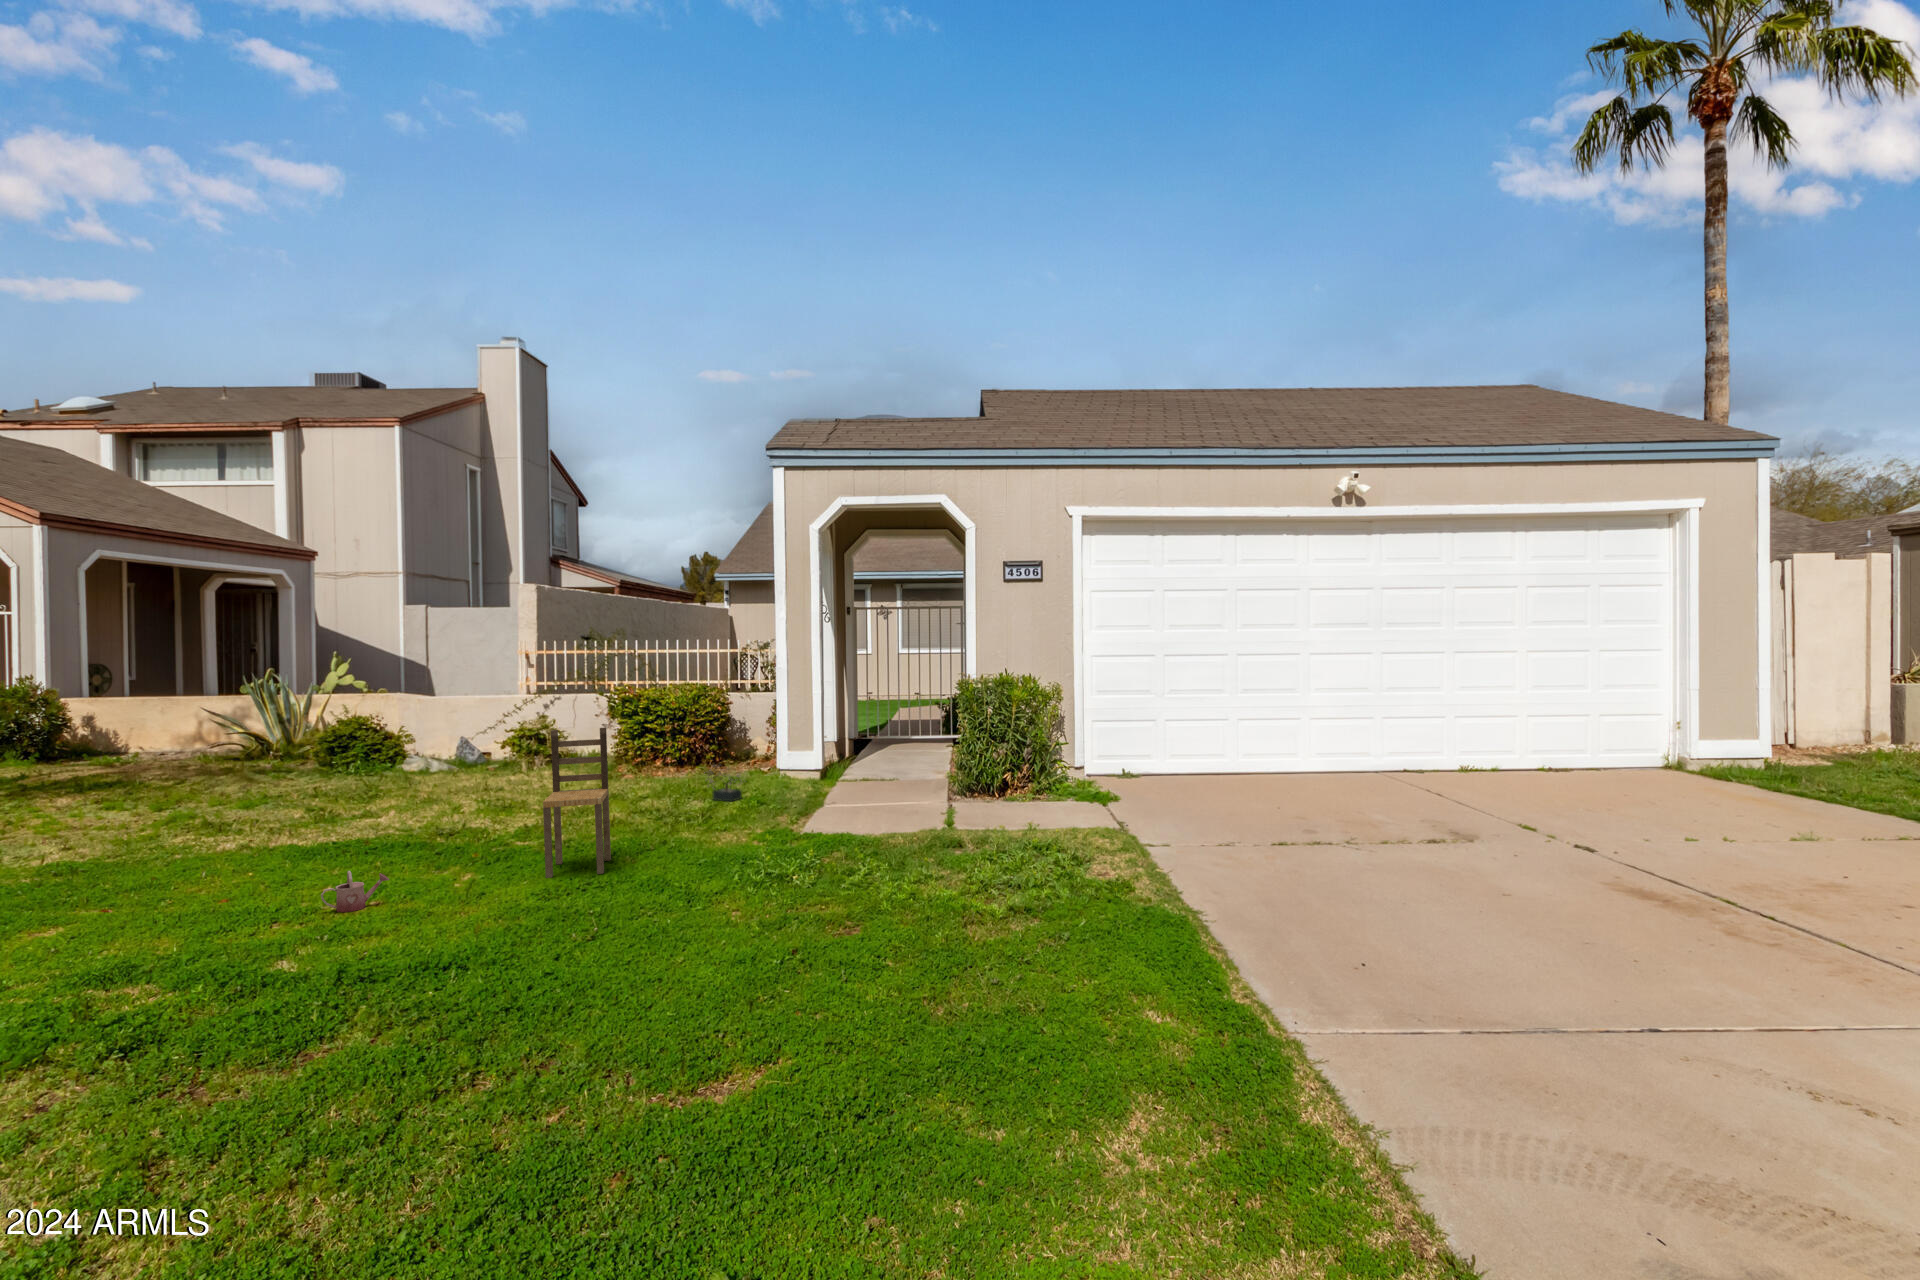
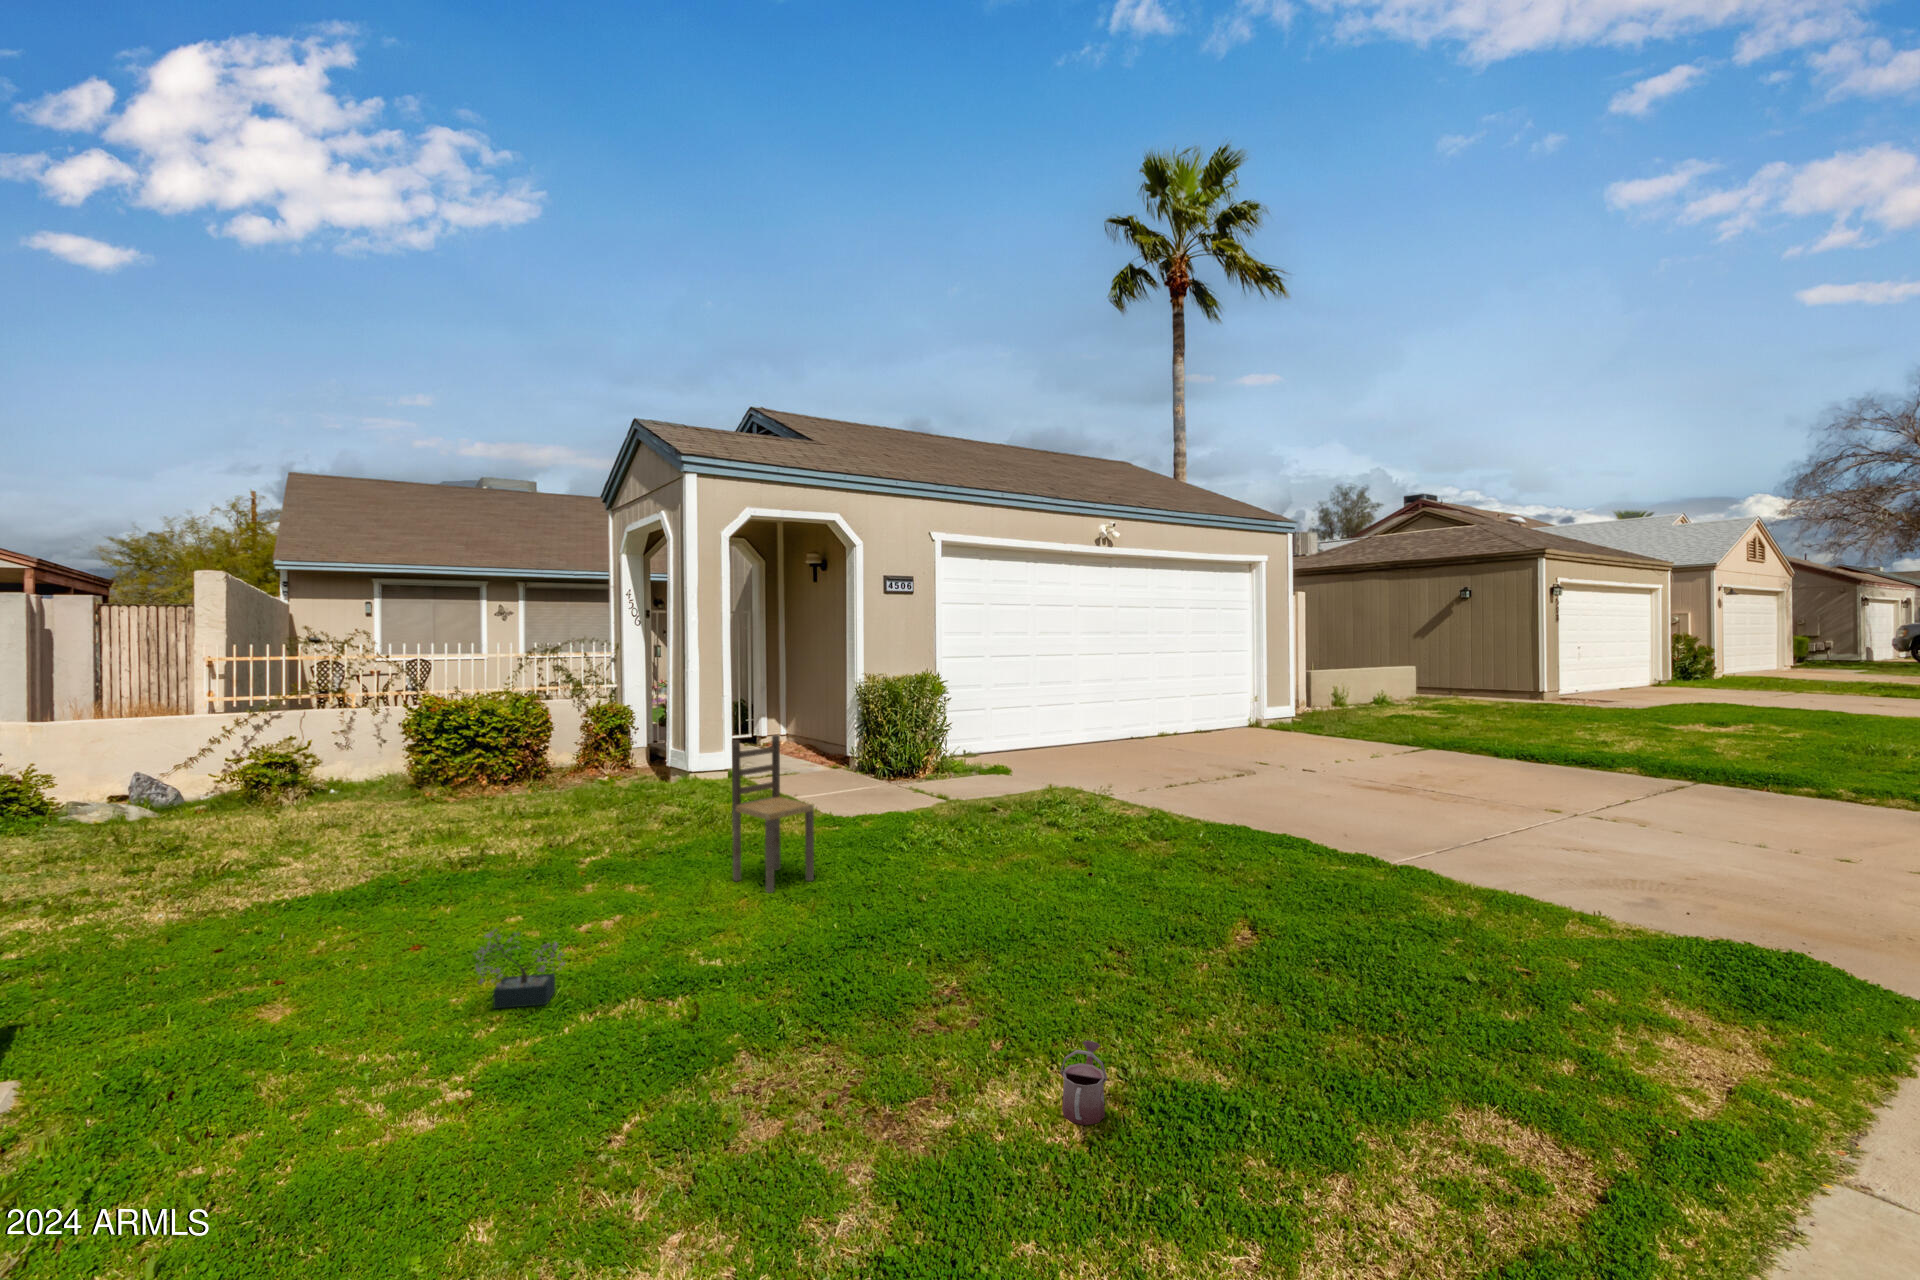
decorative plant: present [704,765,742,801] -> present [476,929,565,1009]
watering can: present [321,871,389,912] -> present [1060,1041,1107,1125]

